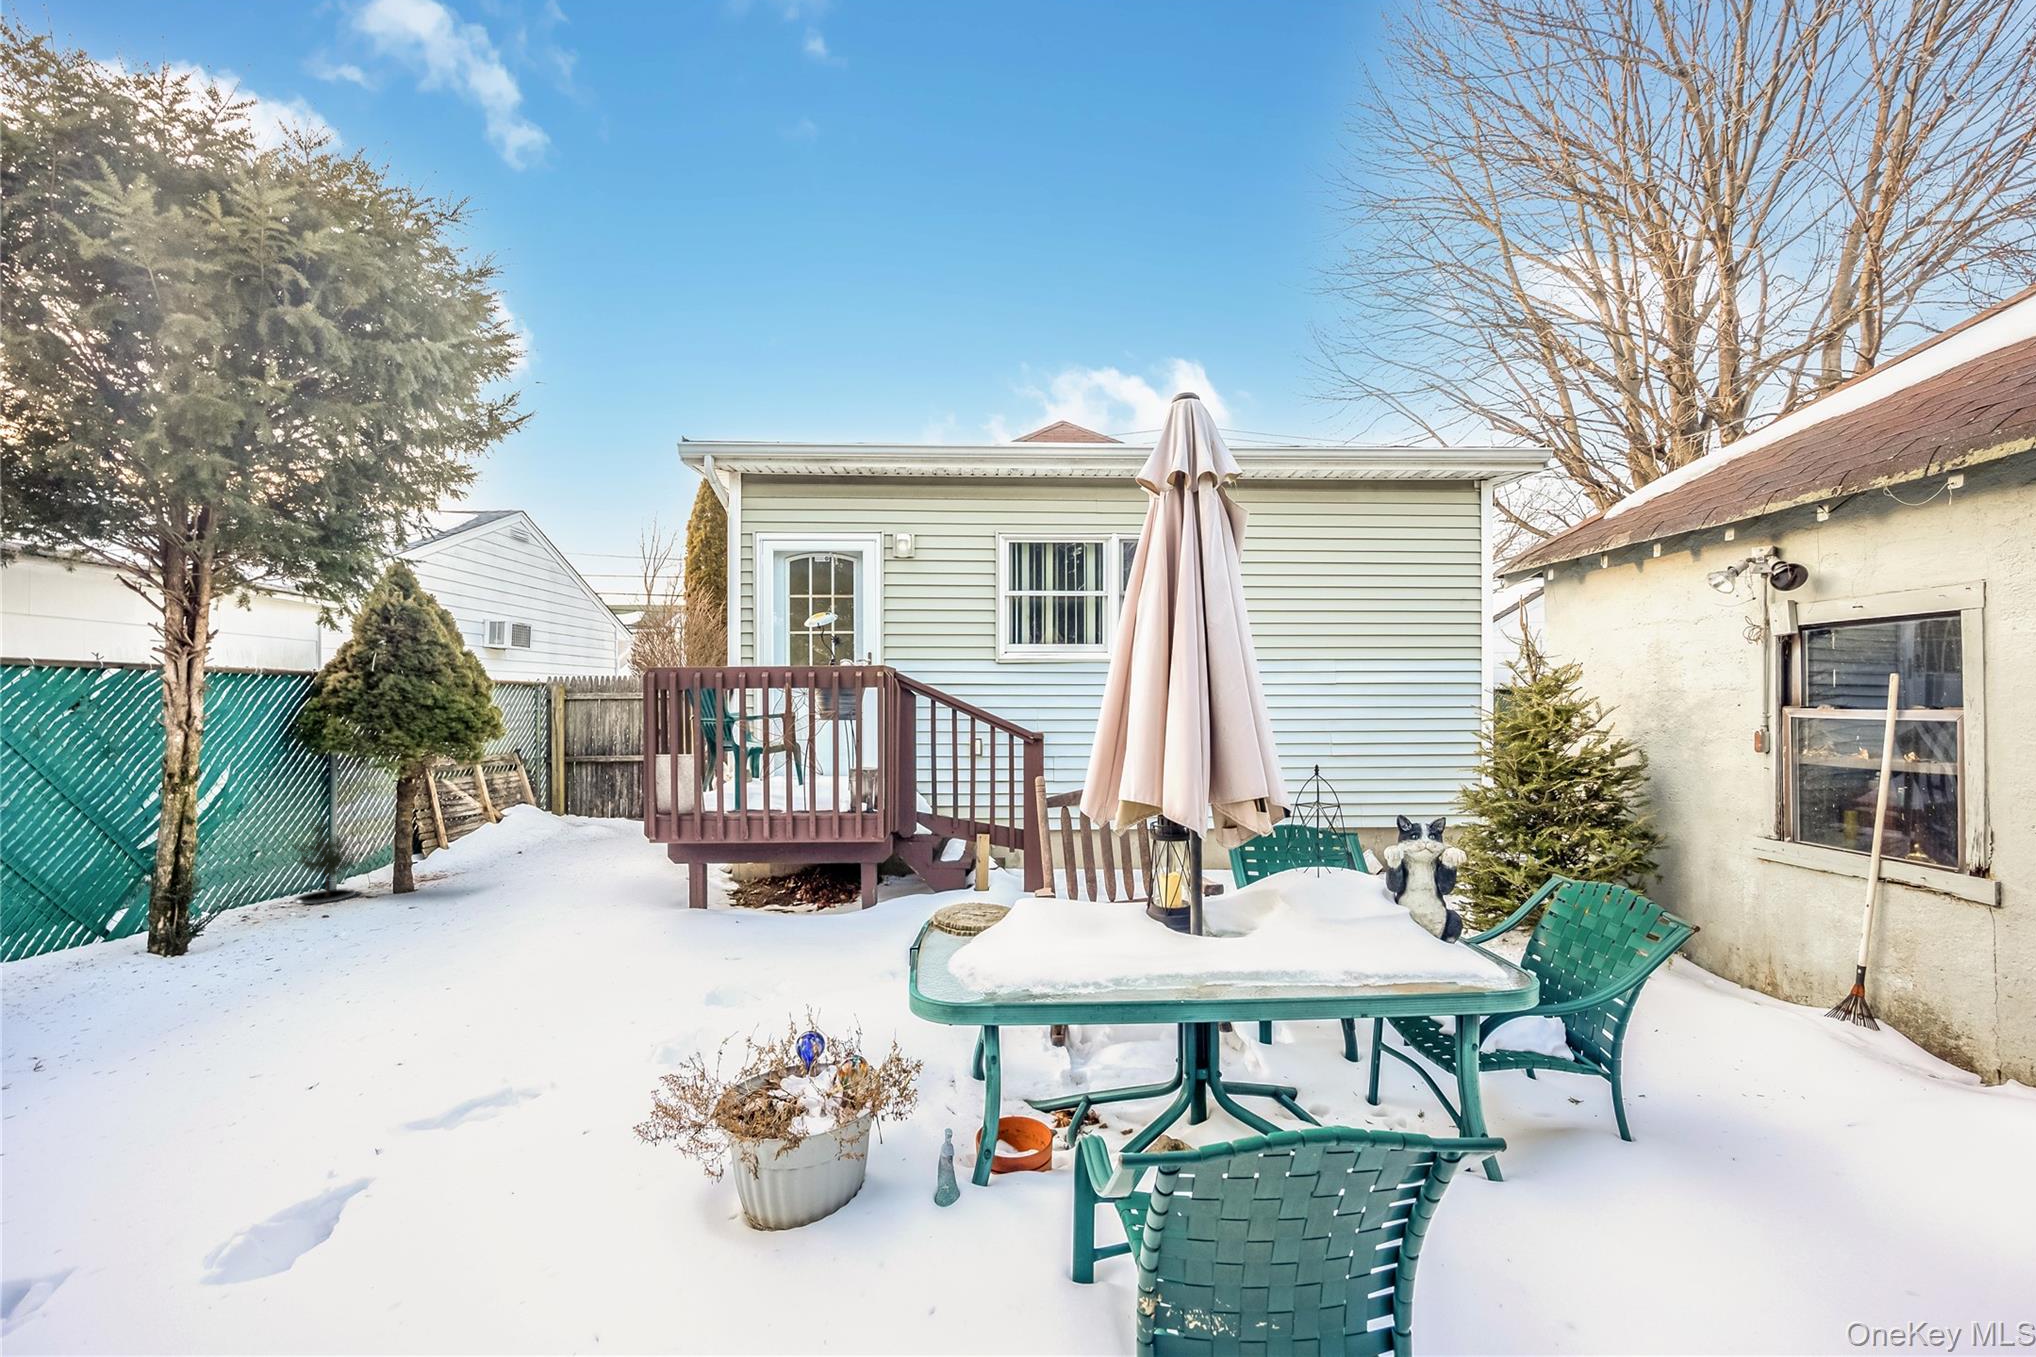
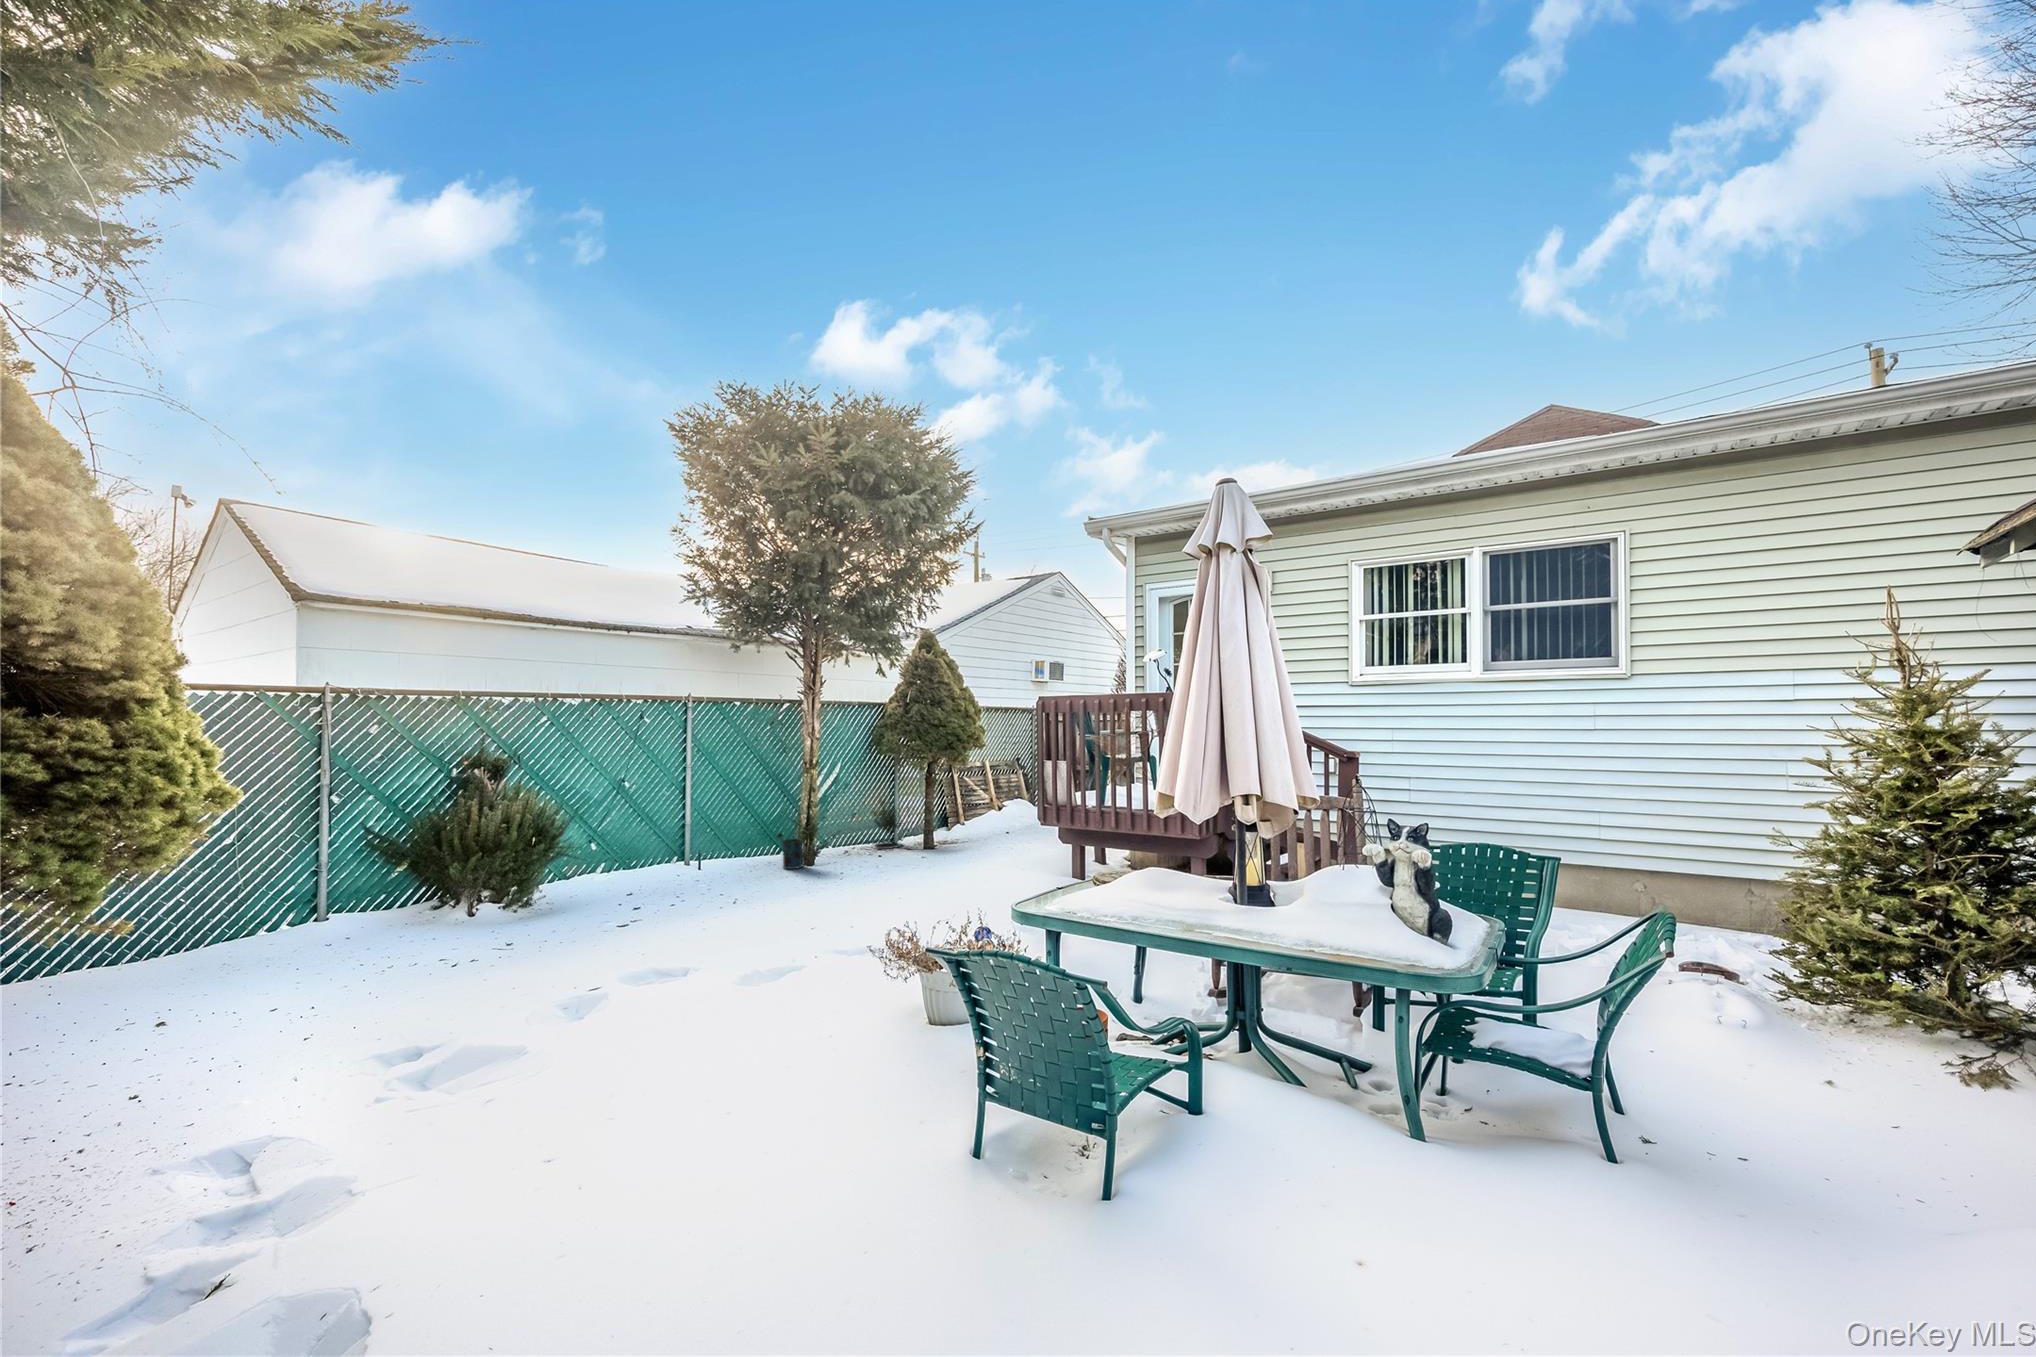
watering can: none [83,903,156,969] -> present [778,833,803,869]

